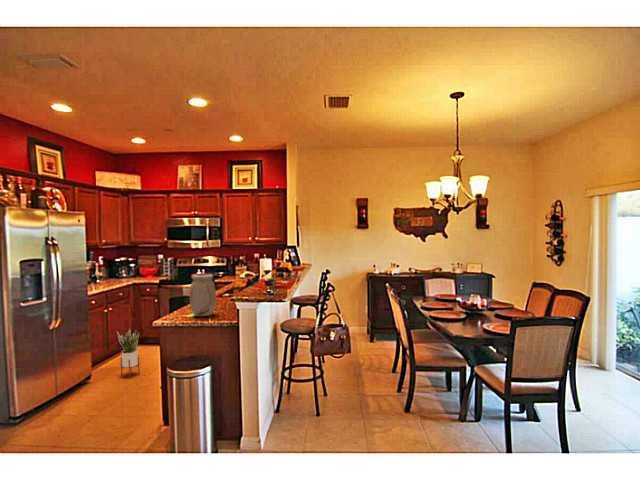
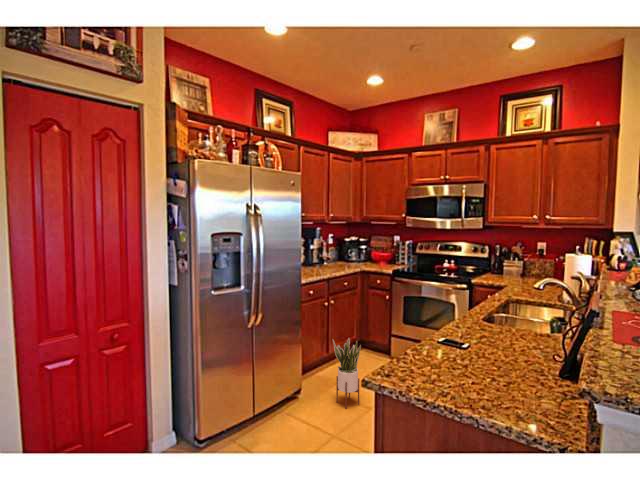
vase: present [190,274,216,316] -> none [445,284,510,391]

